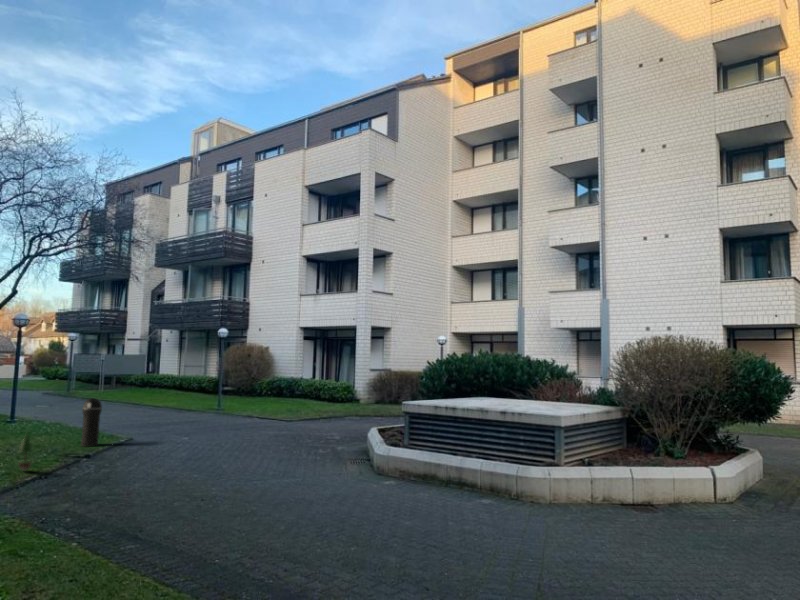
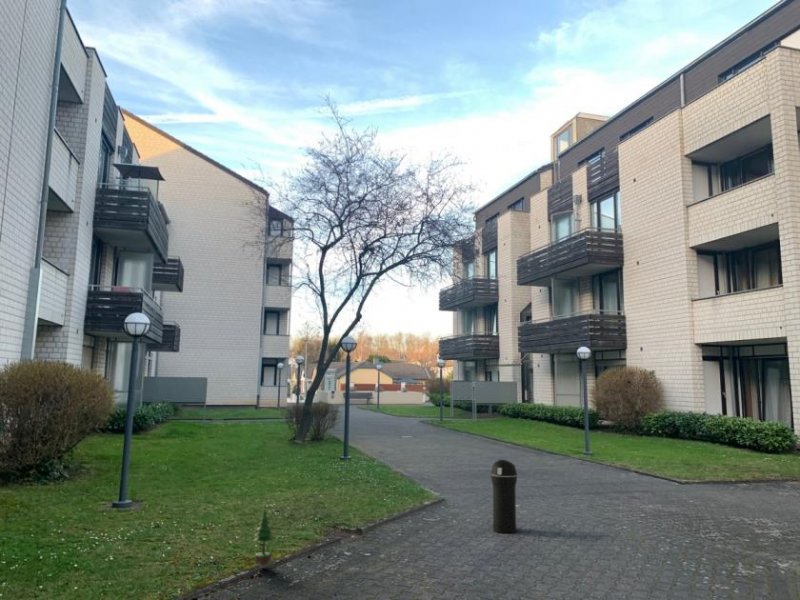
trash can: present [81,398,102,447] -> present [491,460,517,533]

